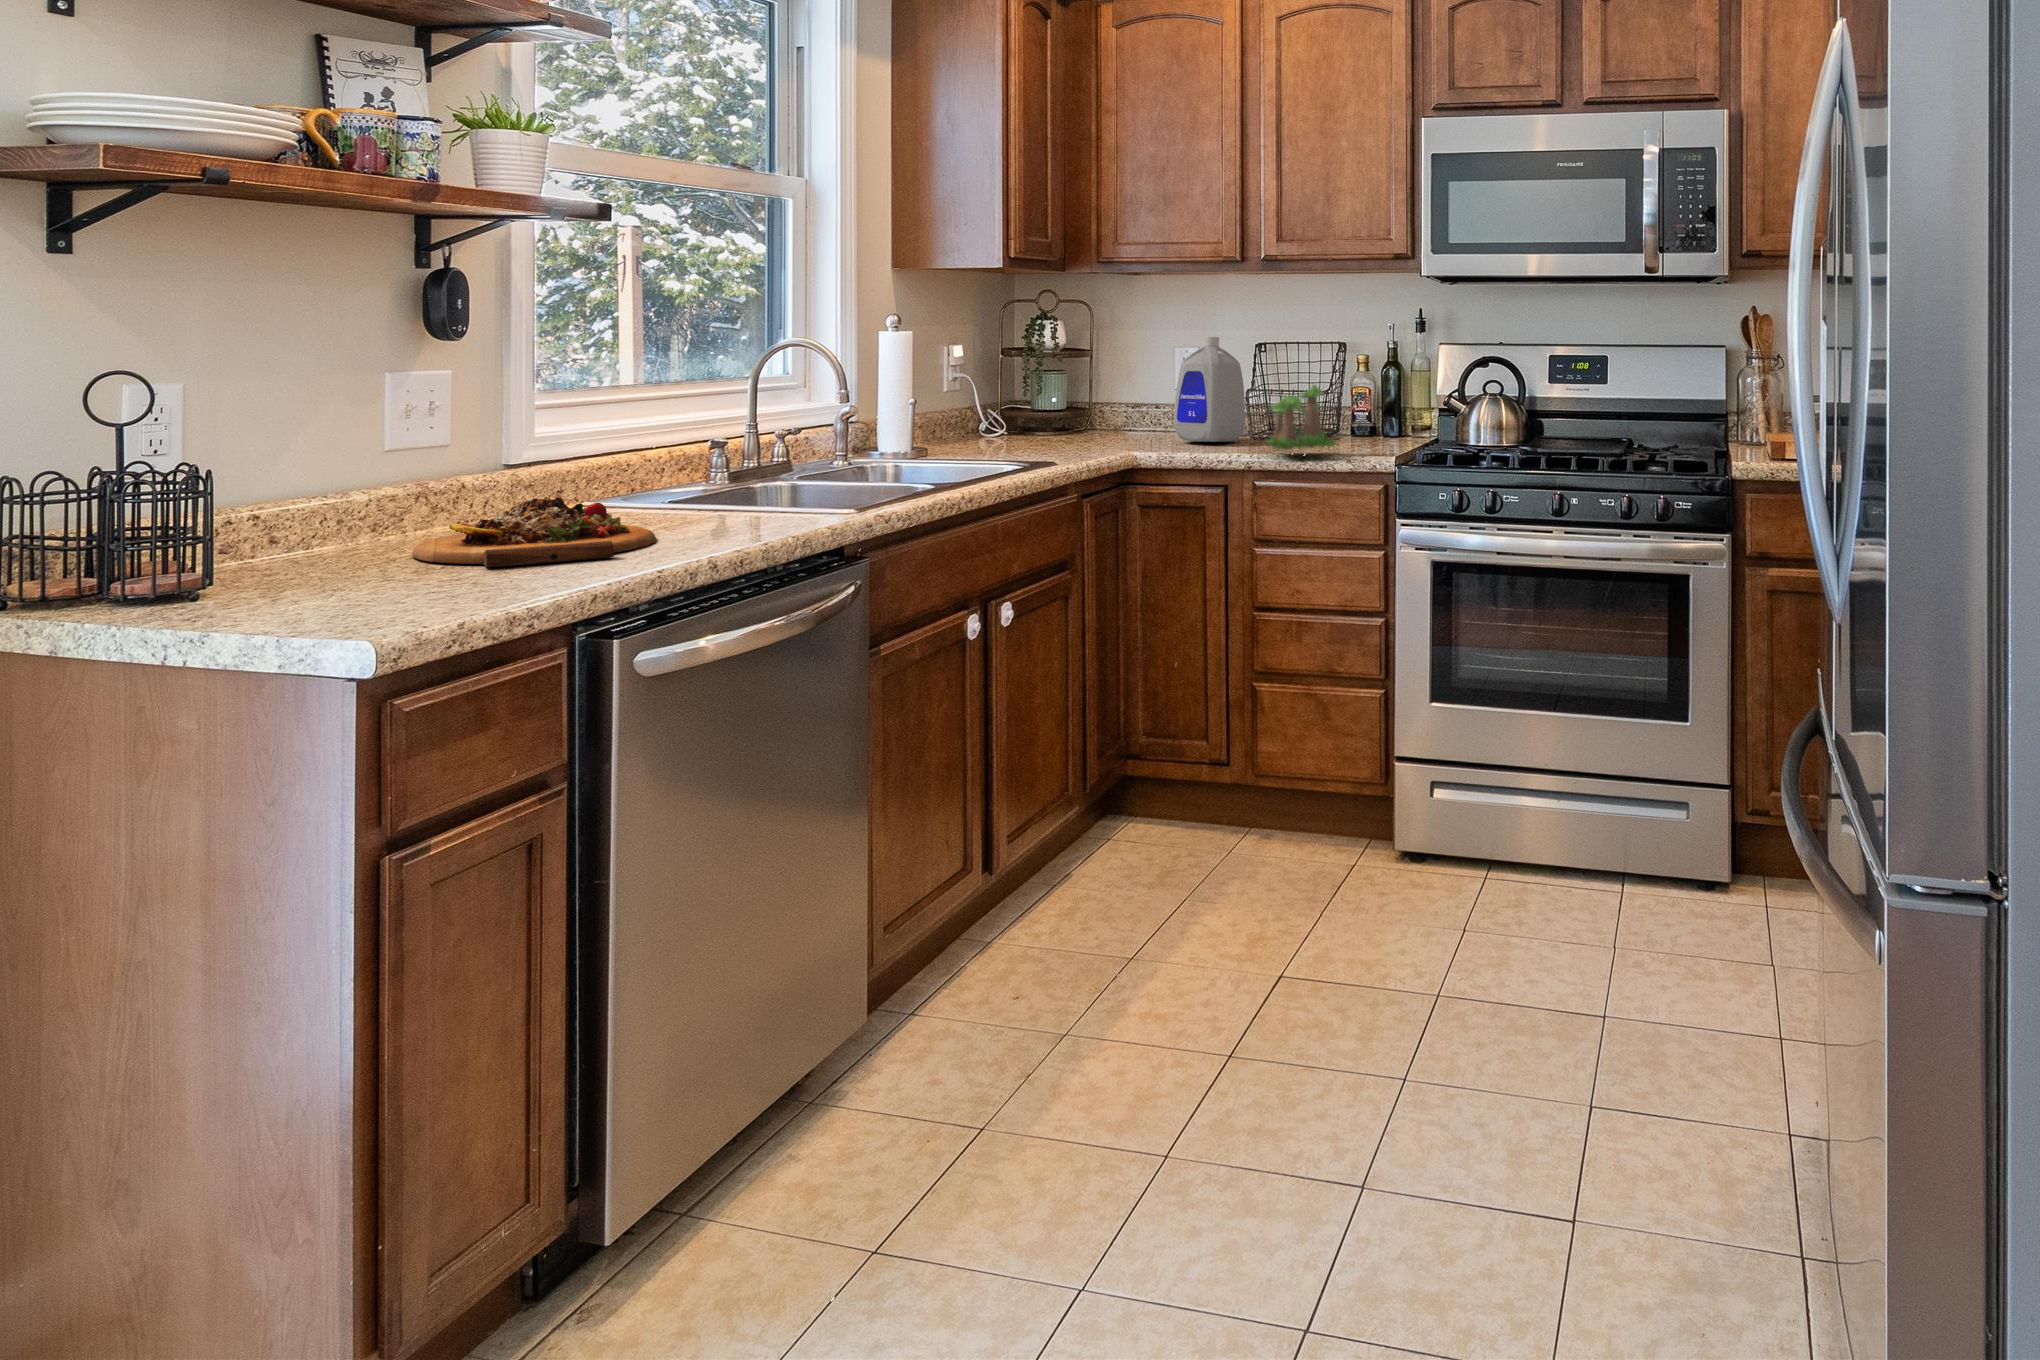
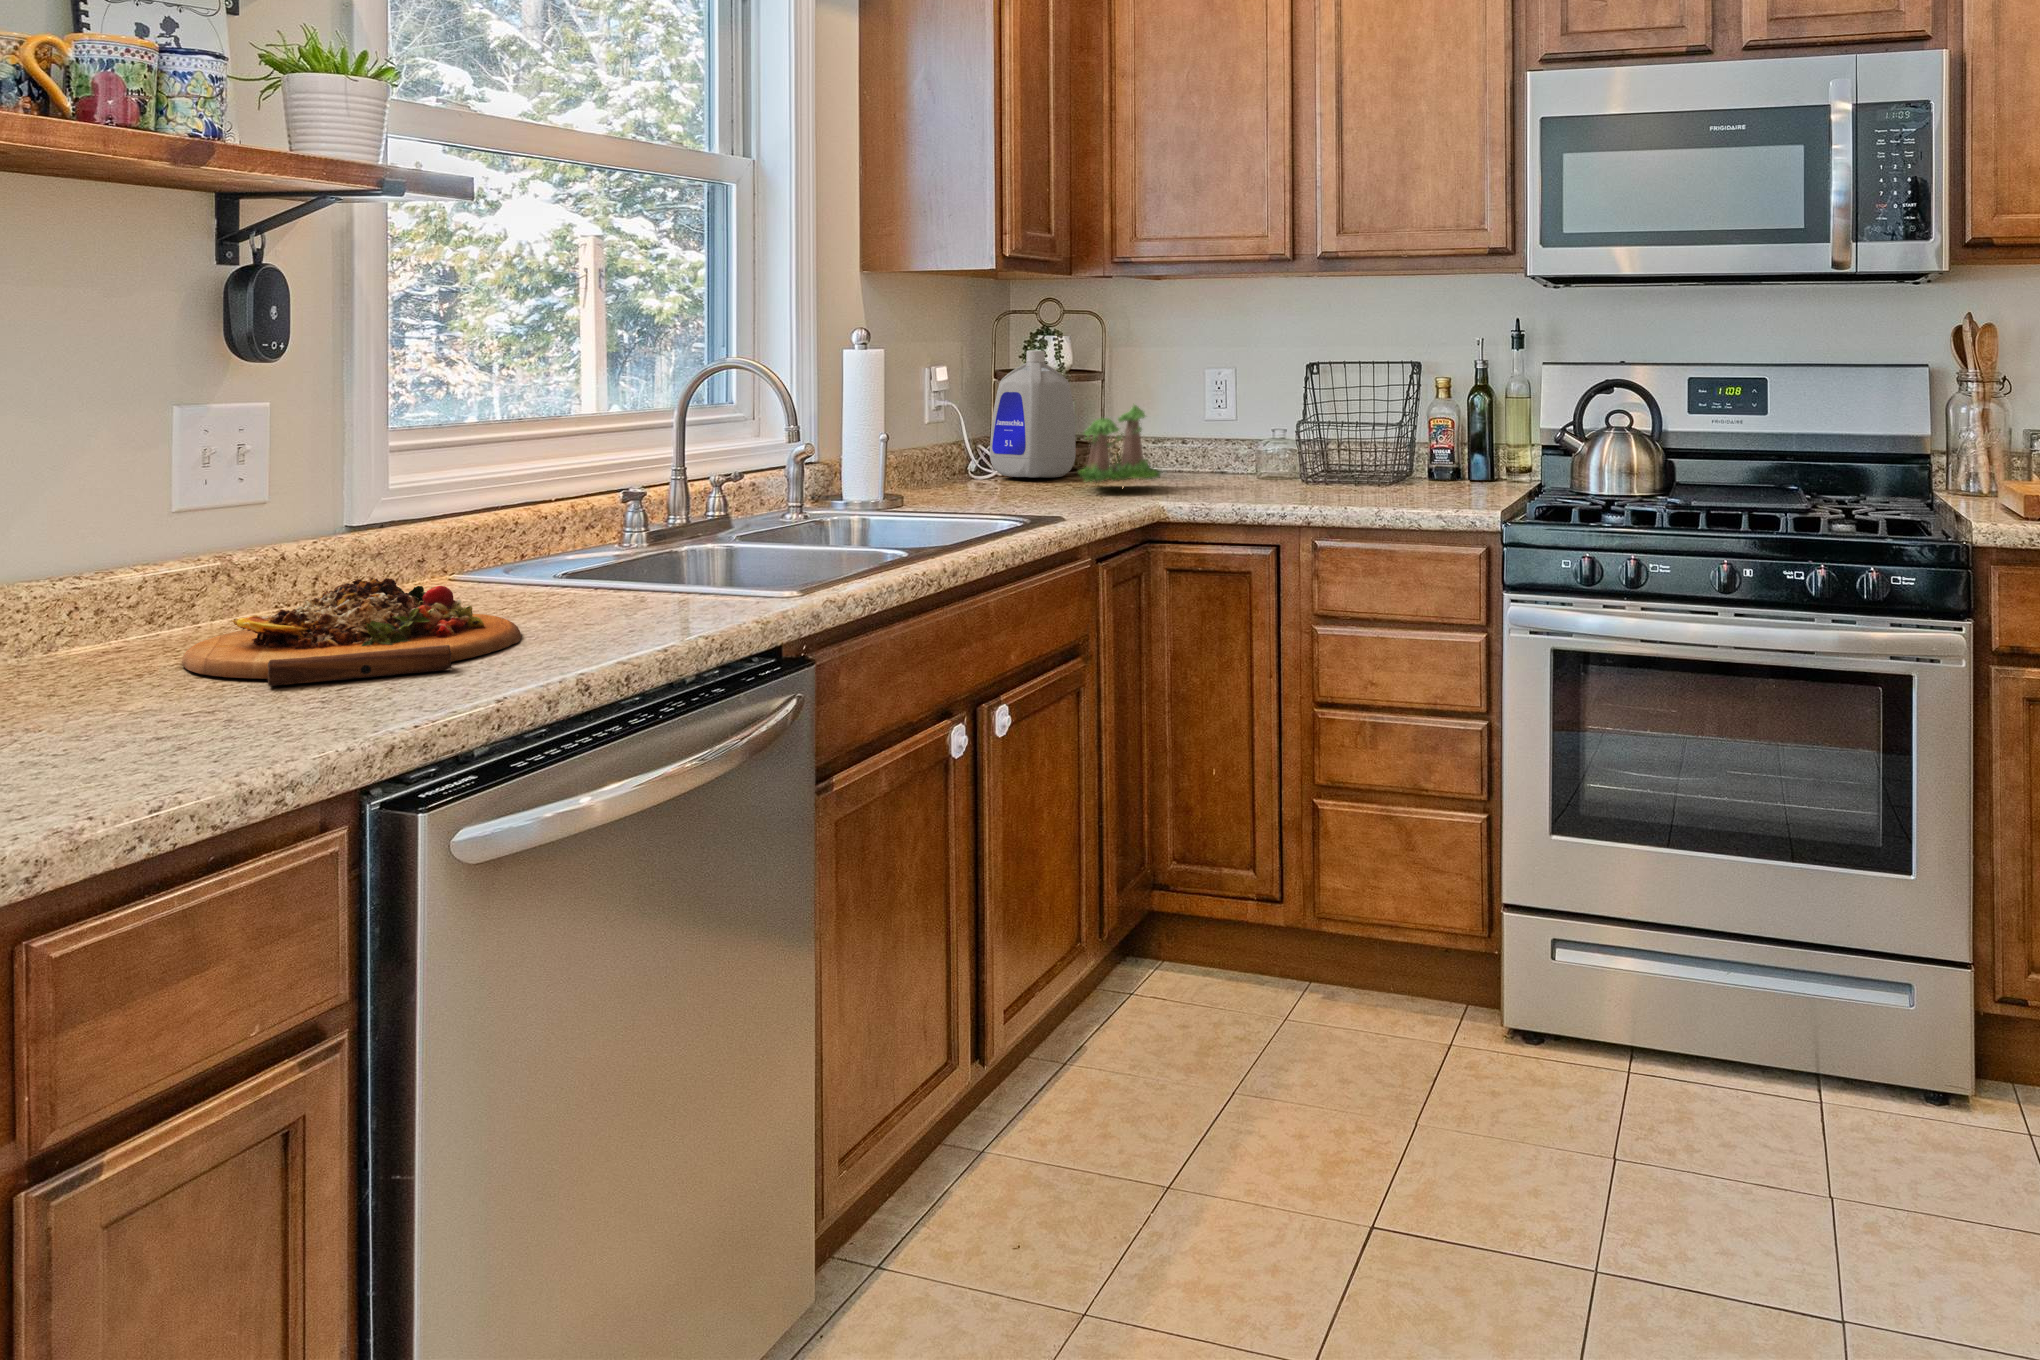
bottle: present [1174,336,1245,442] -> present [990,350,1076,478]
plant: present [1265,385,1336,450] -> present [1079,405,1161,483]

